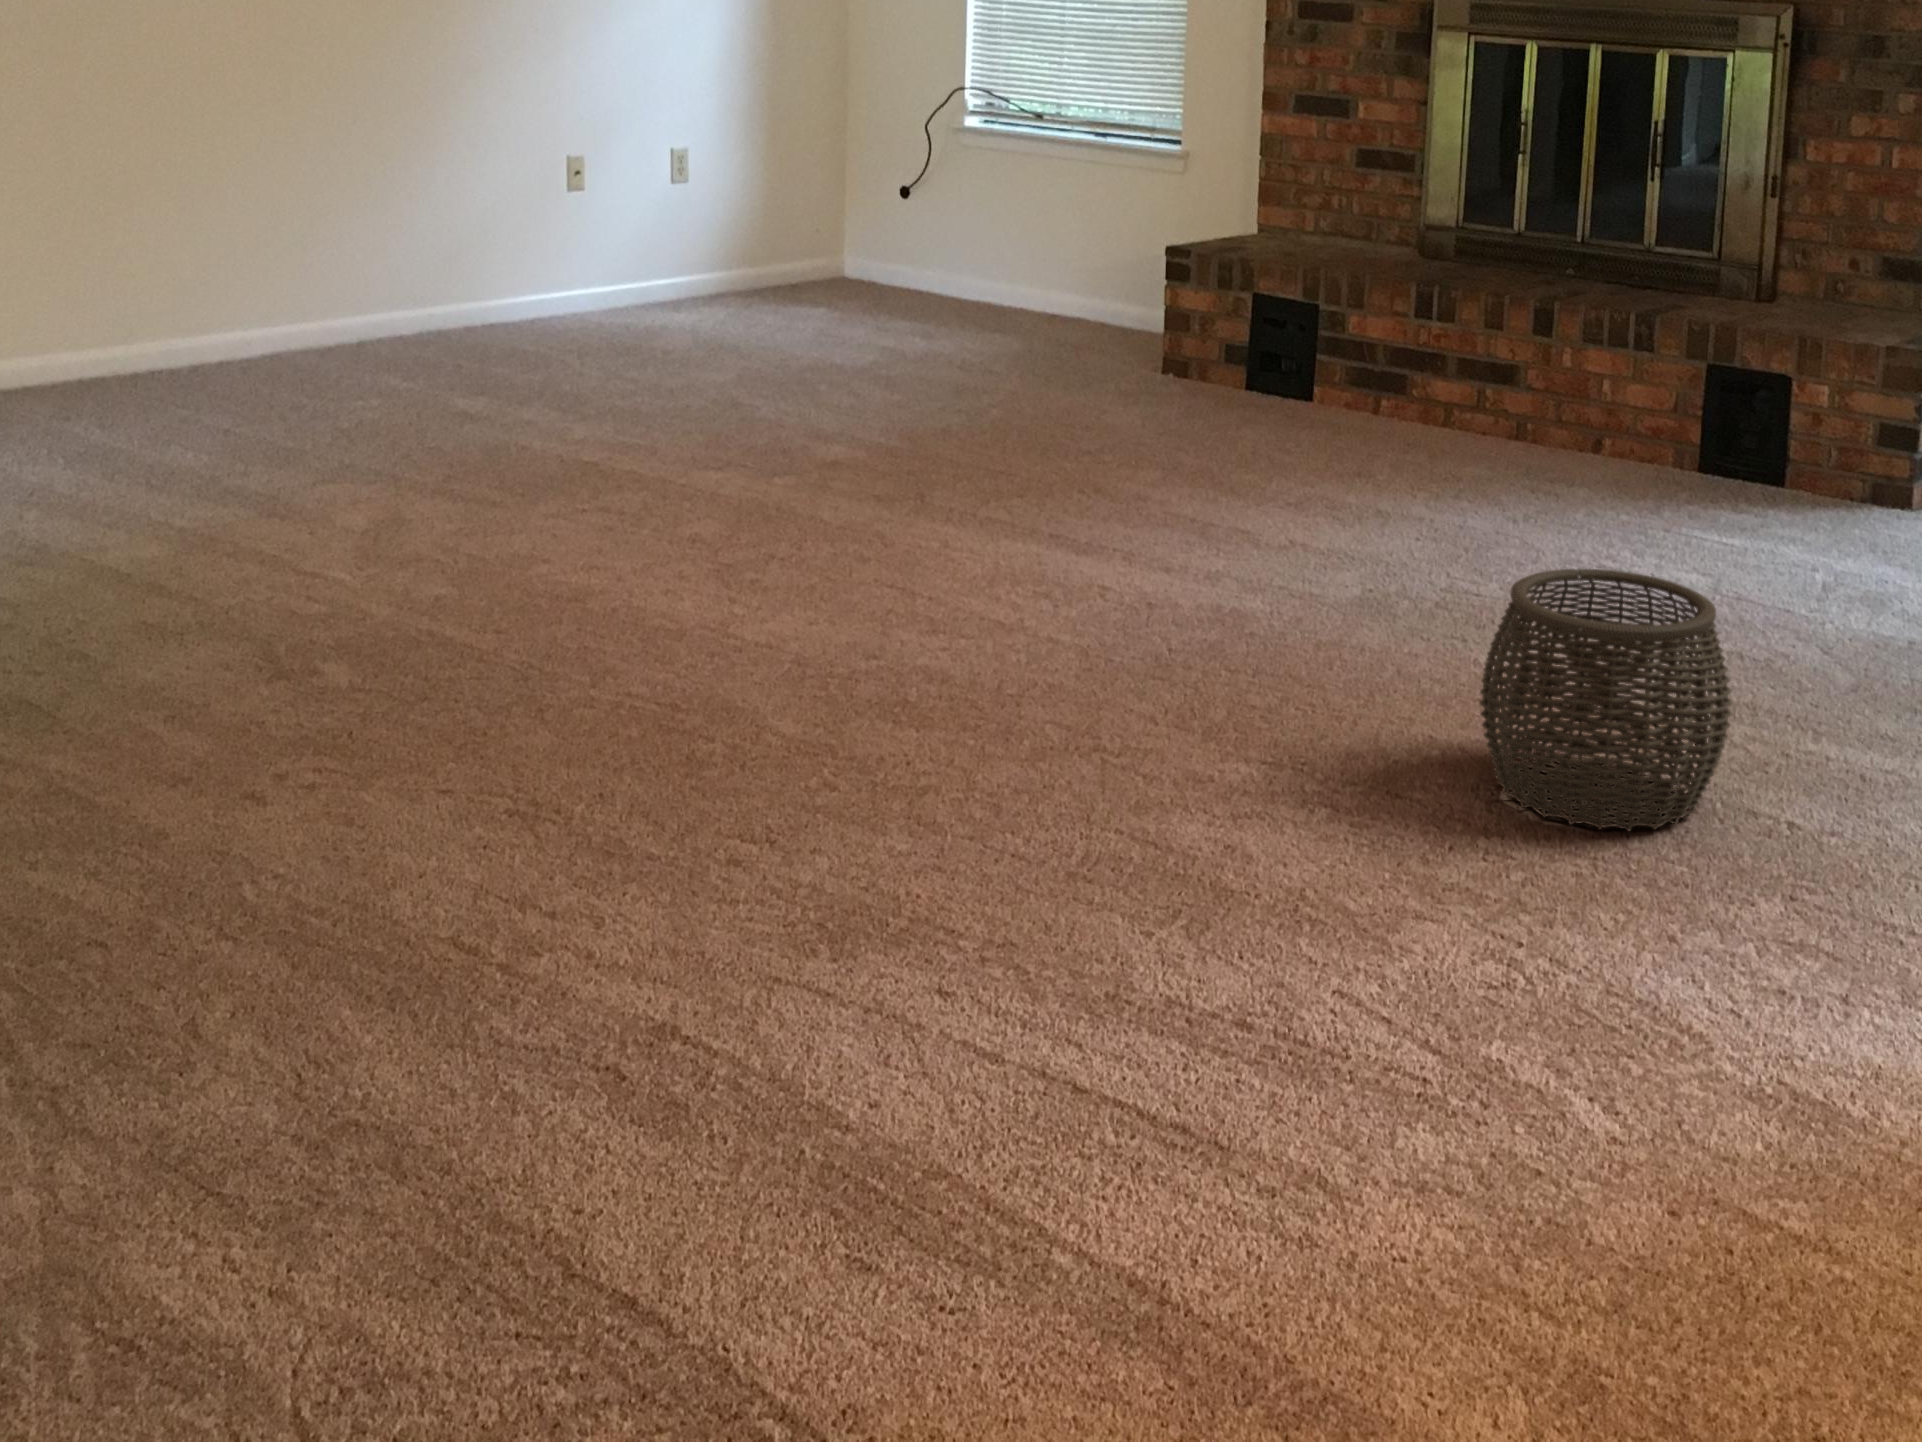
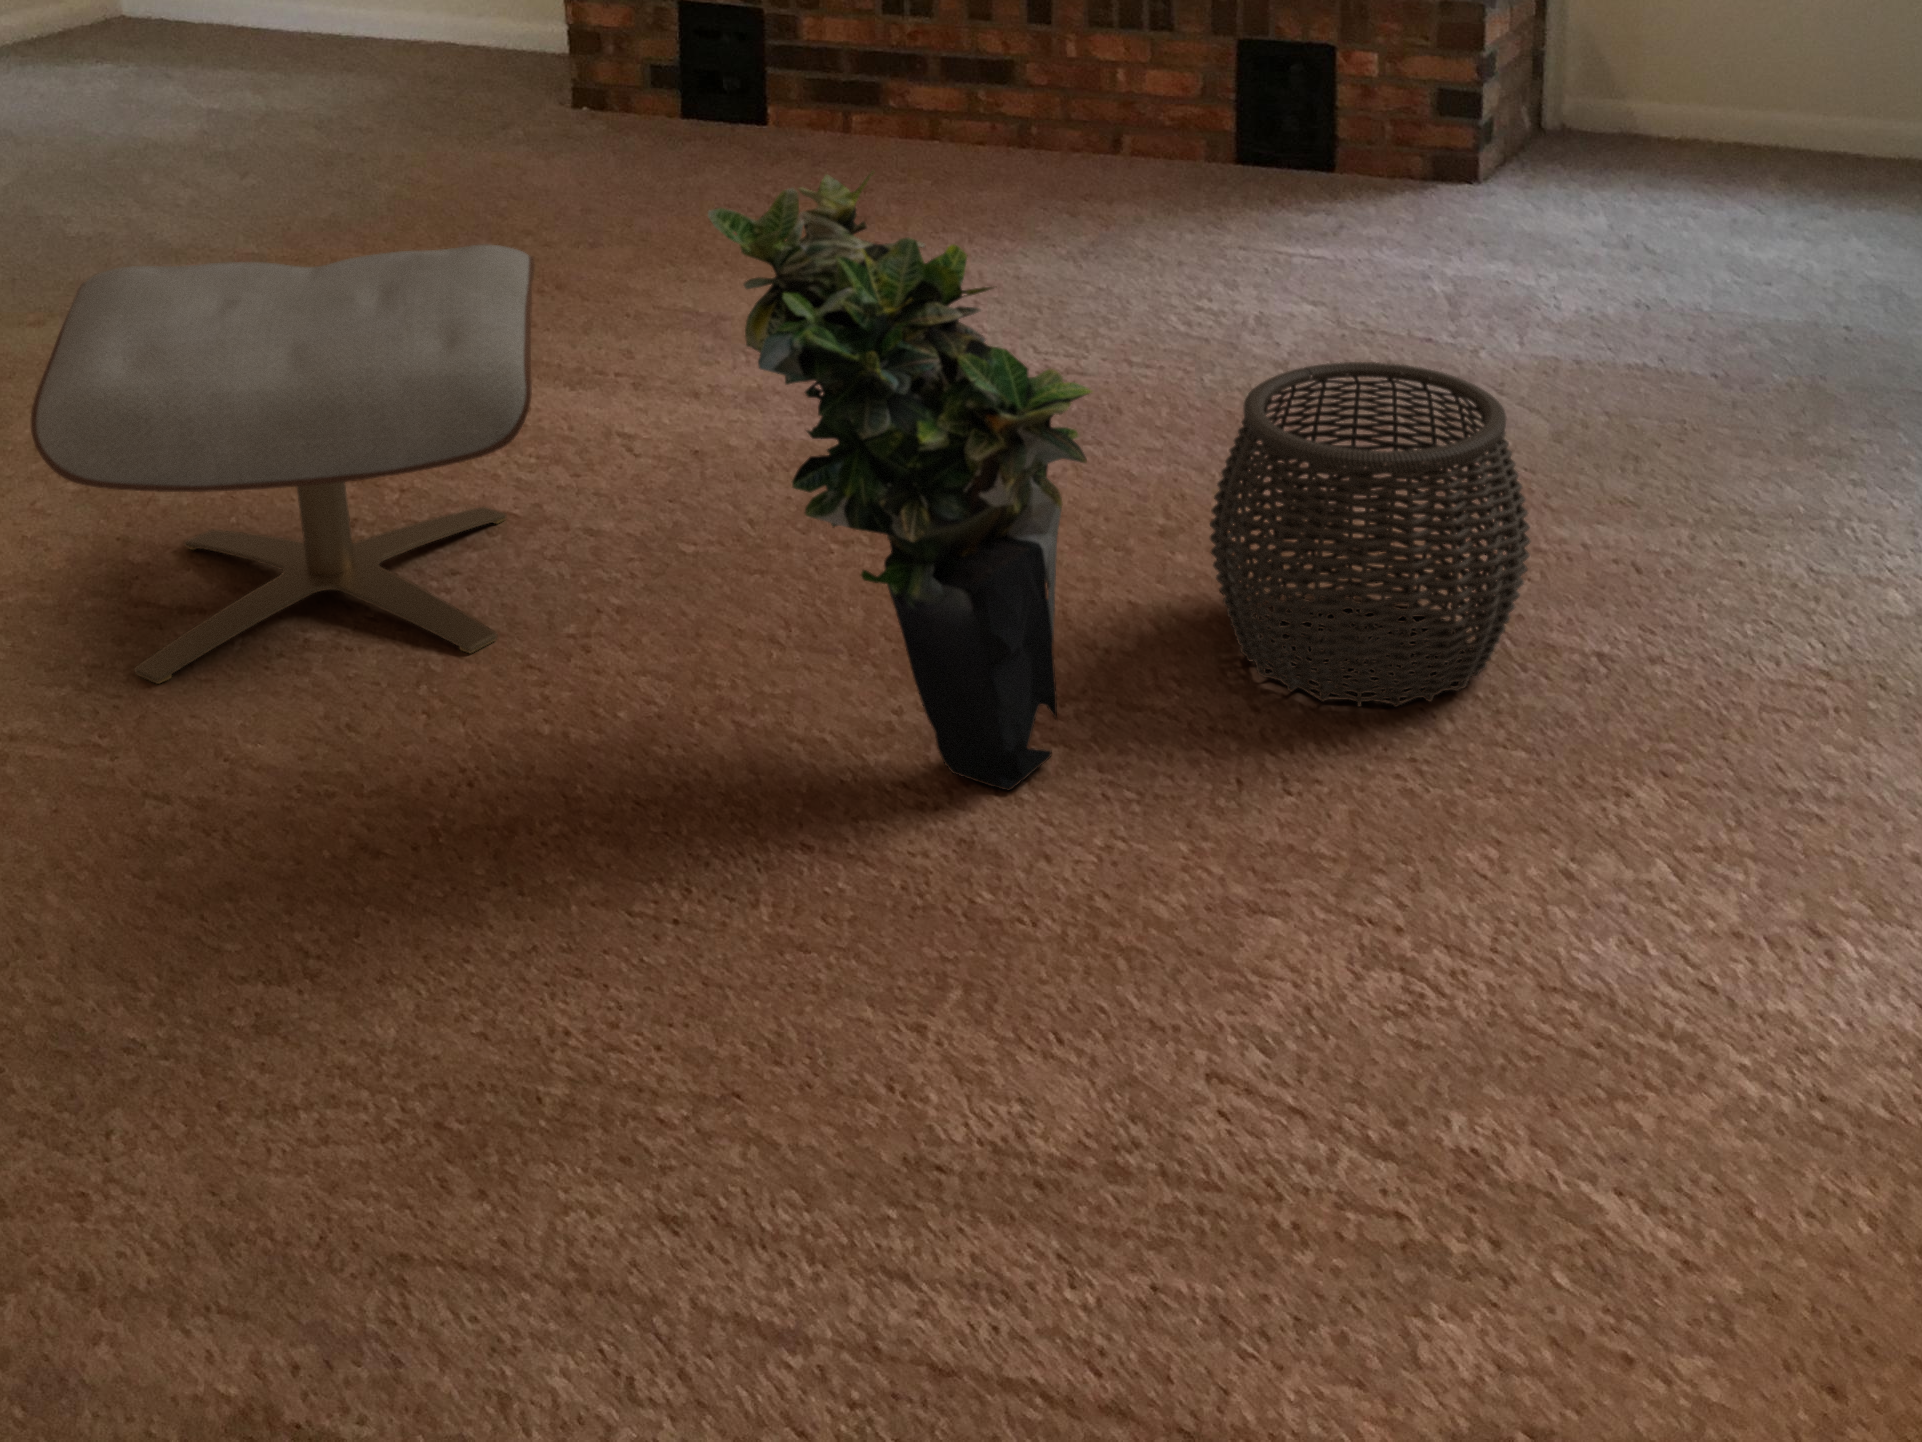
potted plant: none [1124,368,1372,826] -> present [708,171,1092,791]
ottoman: none [695,400,1045,693] -> present [31,244,535,684]

